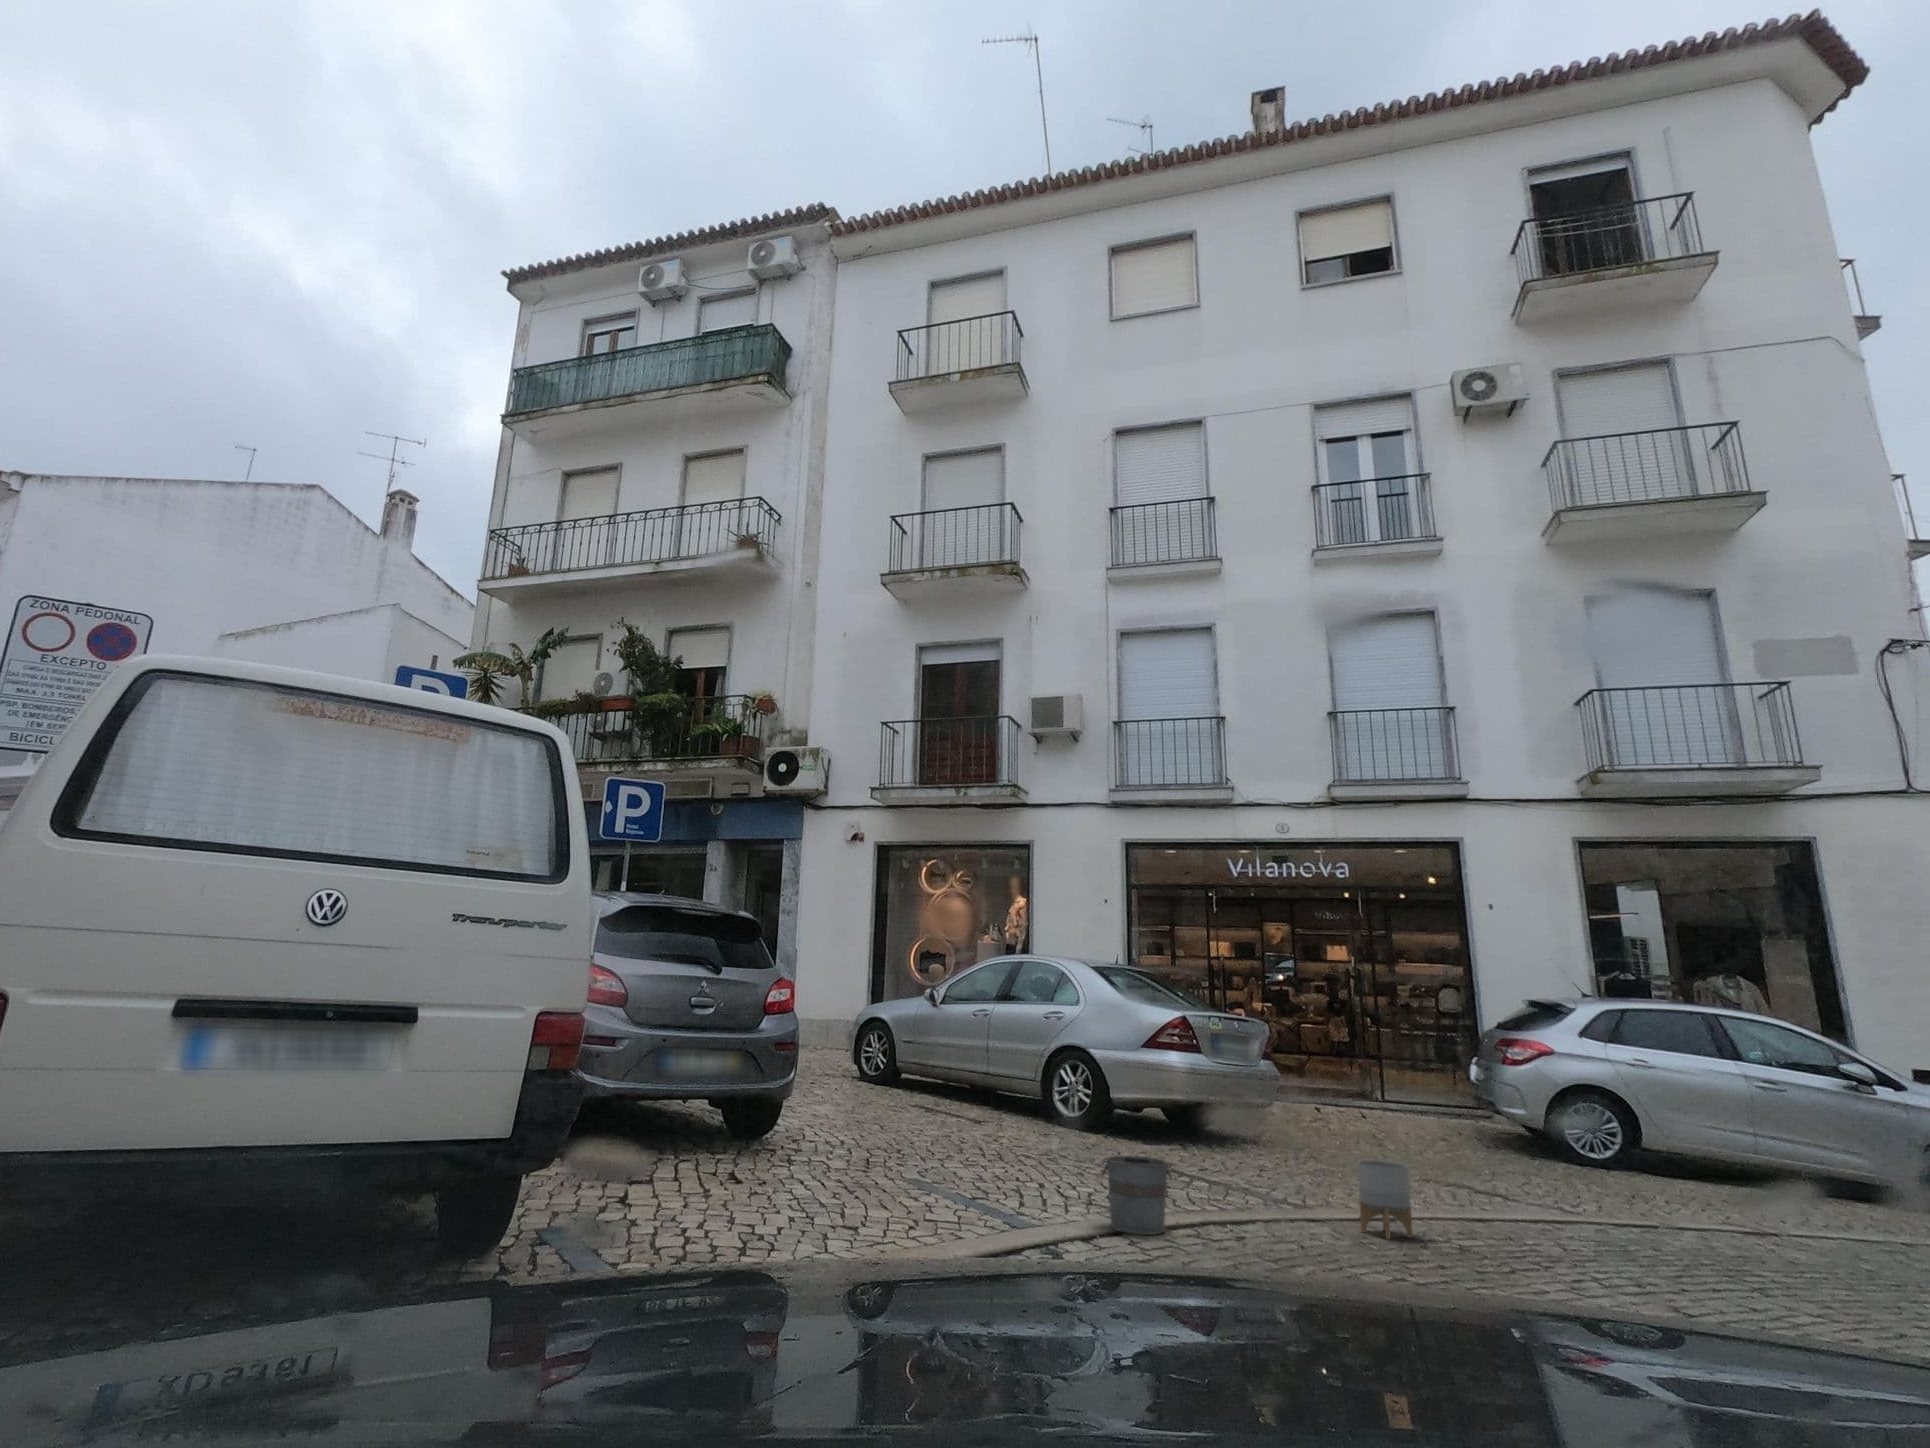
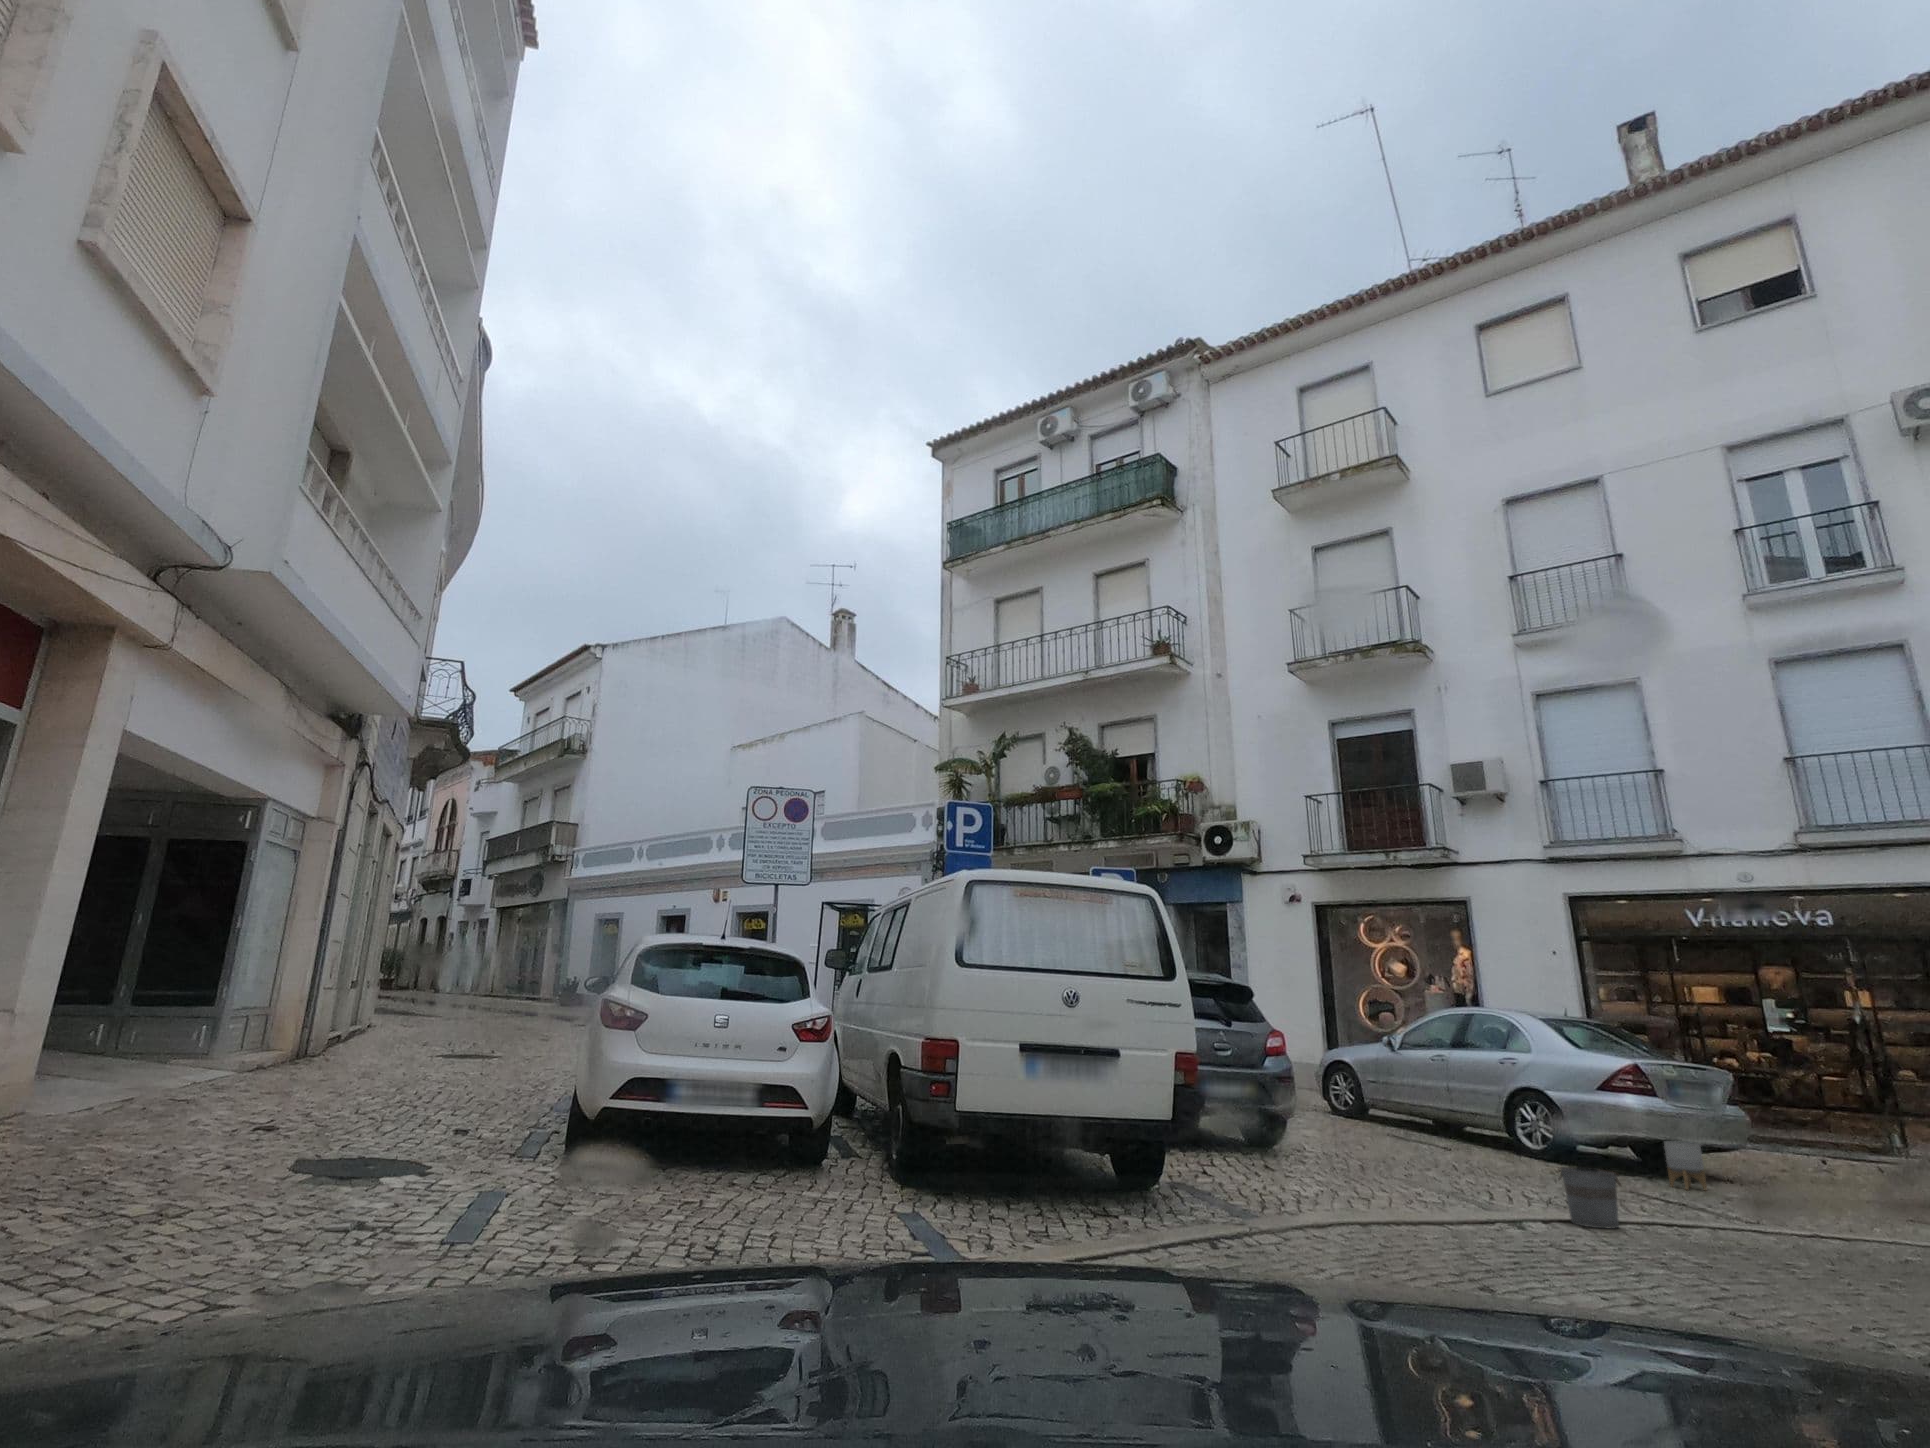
planter: present [1358,1160,1413,1240] -> present [1664,1141,1707,1190]

